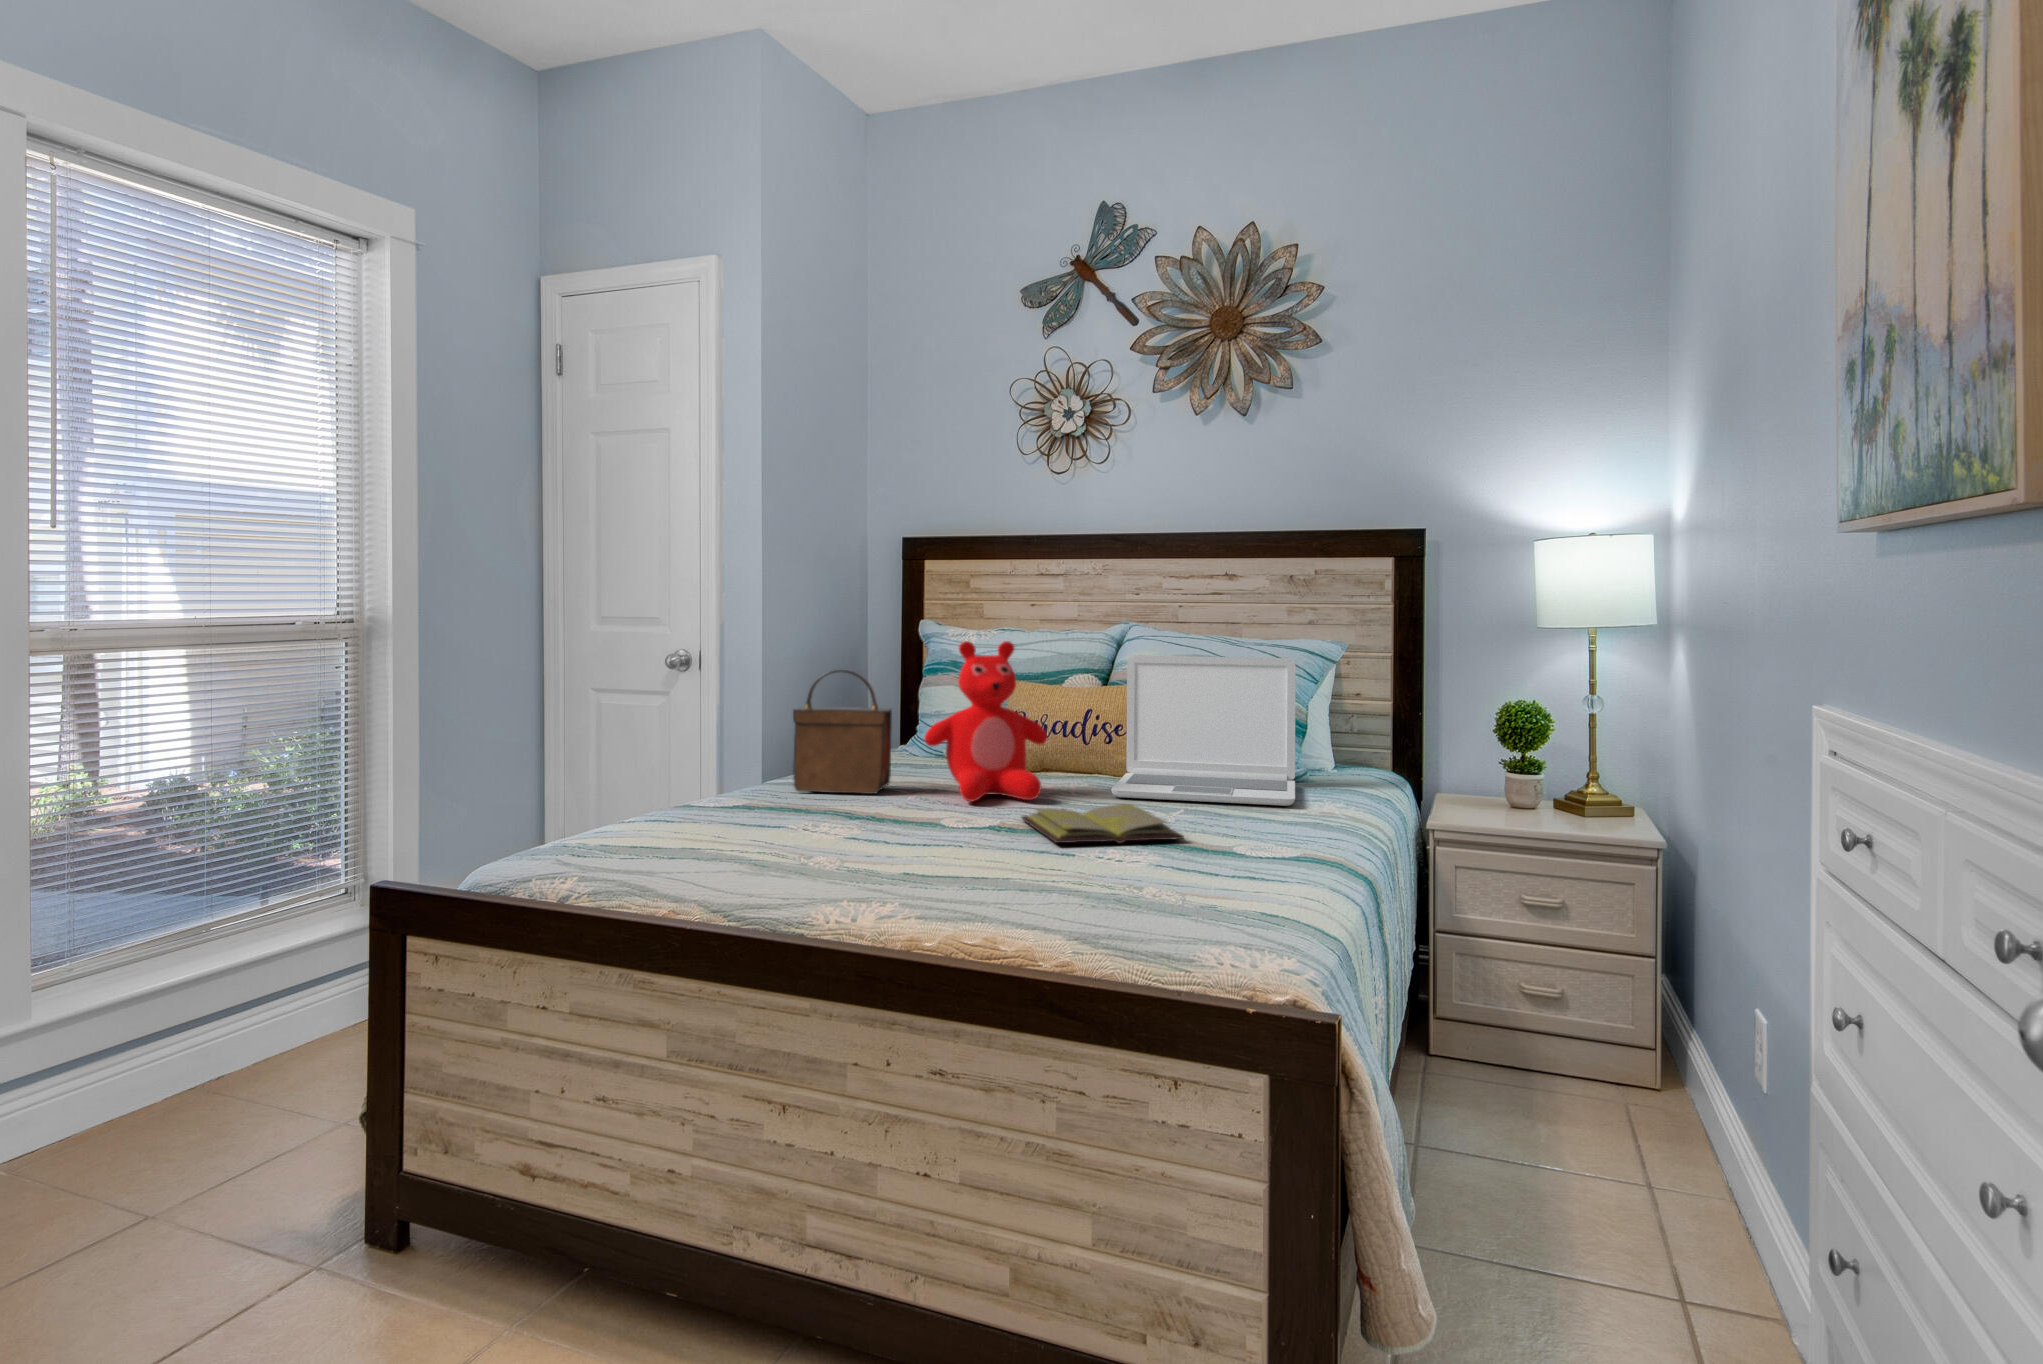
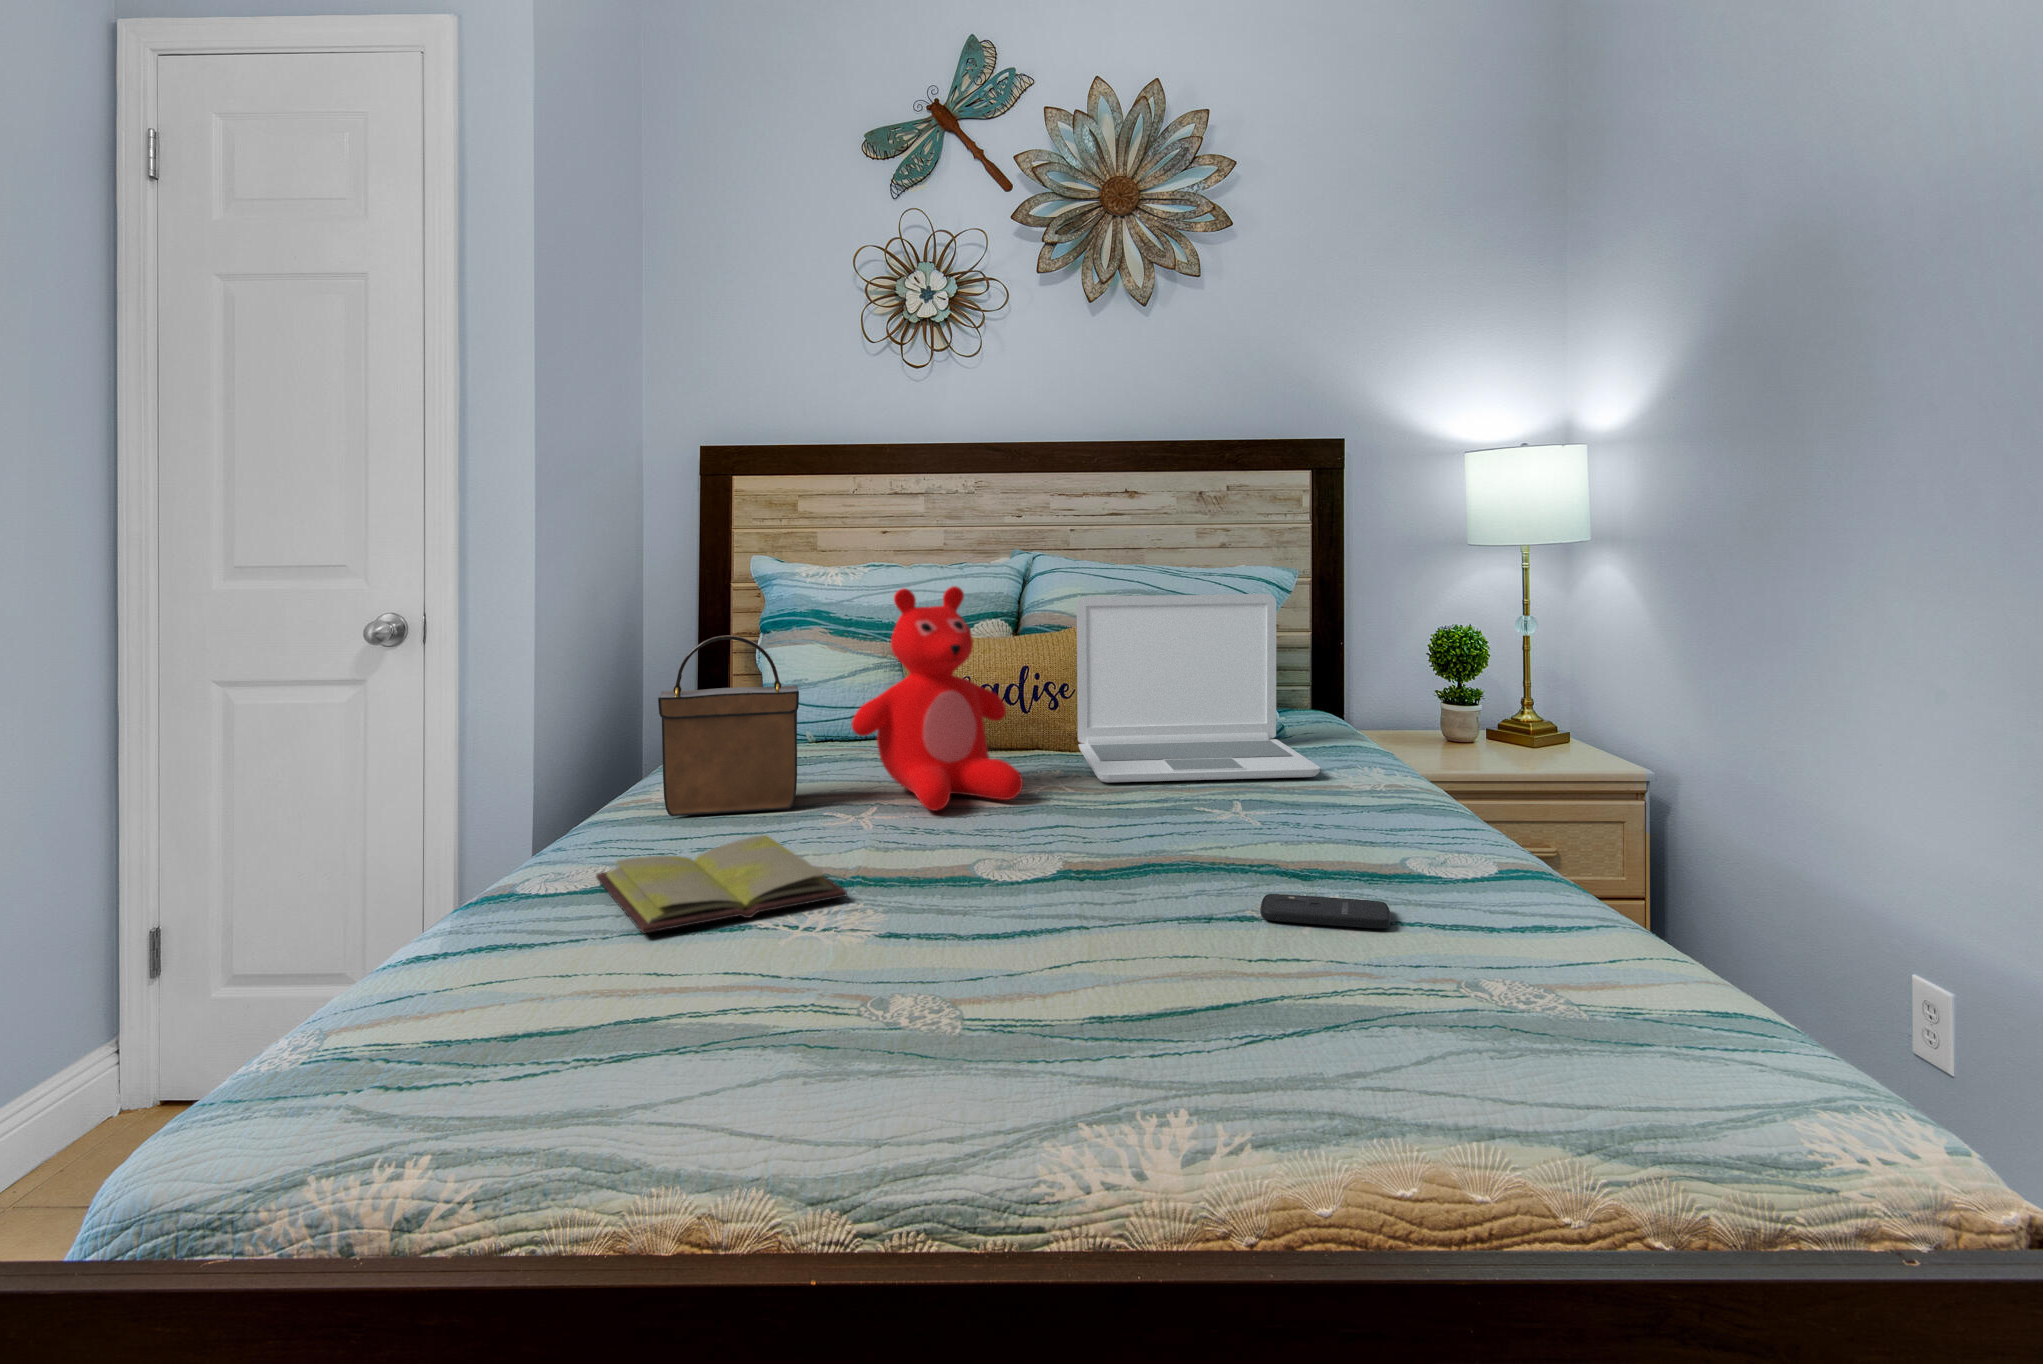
diary: present [1022,804,1184,843] -> present [596,835,847,933]
smartphone: none [1114,857,1207,880] -> present [1260,894,1391,928]

